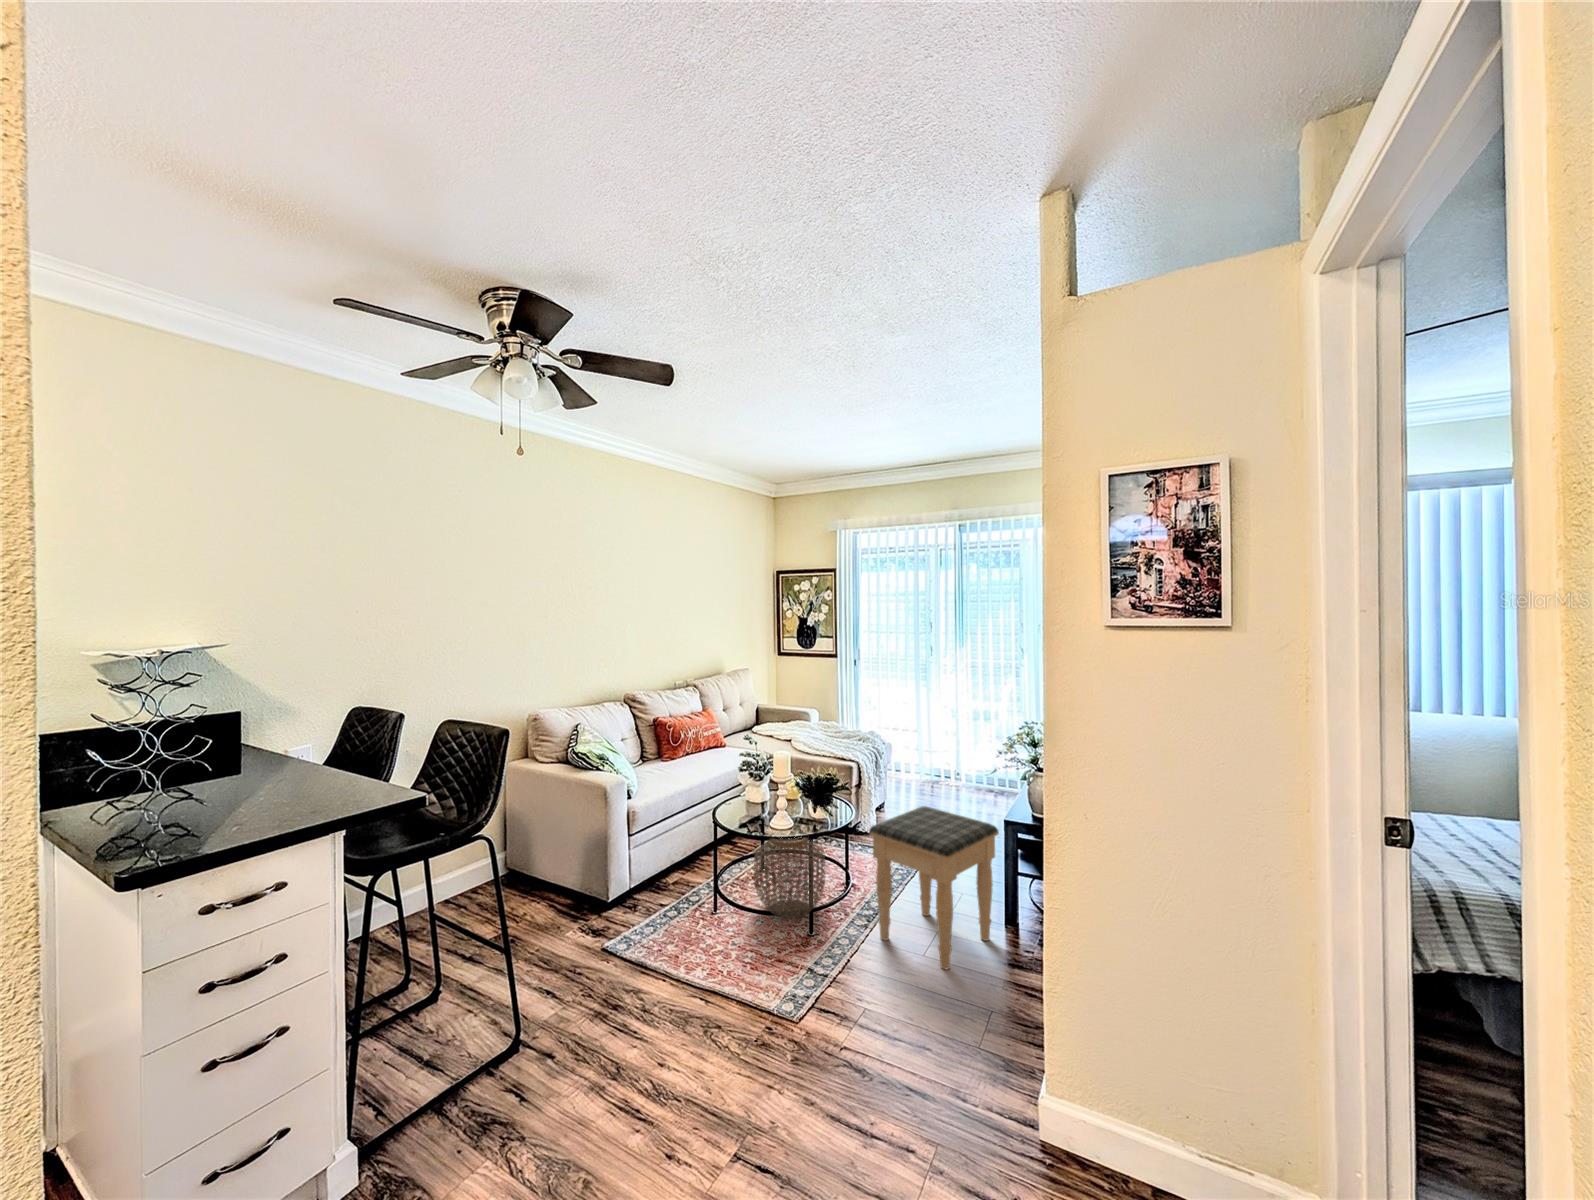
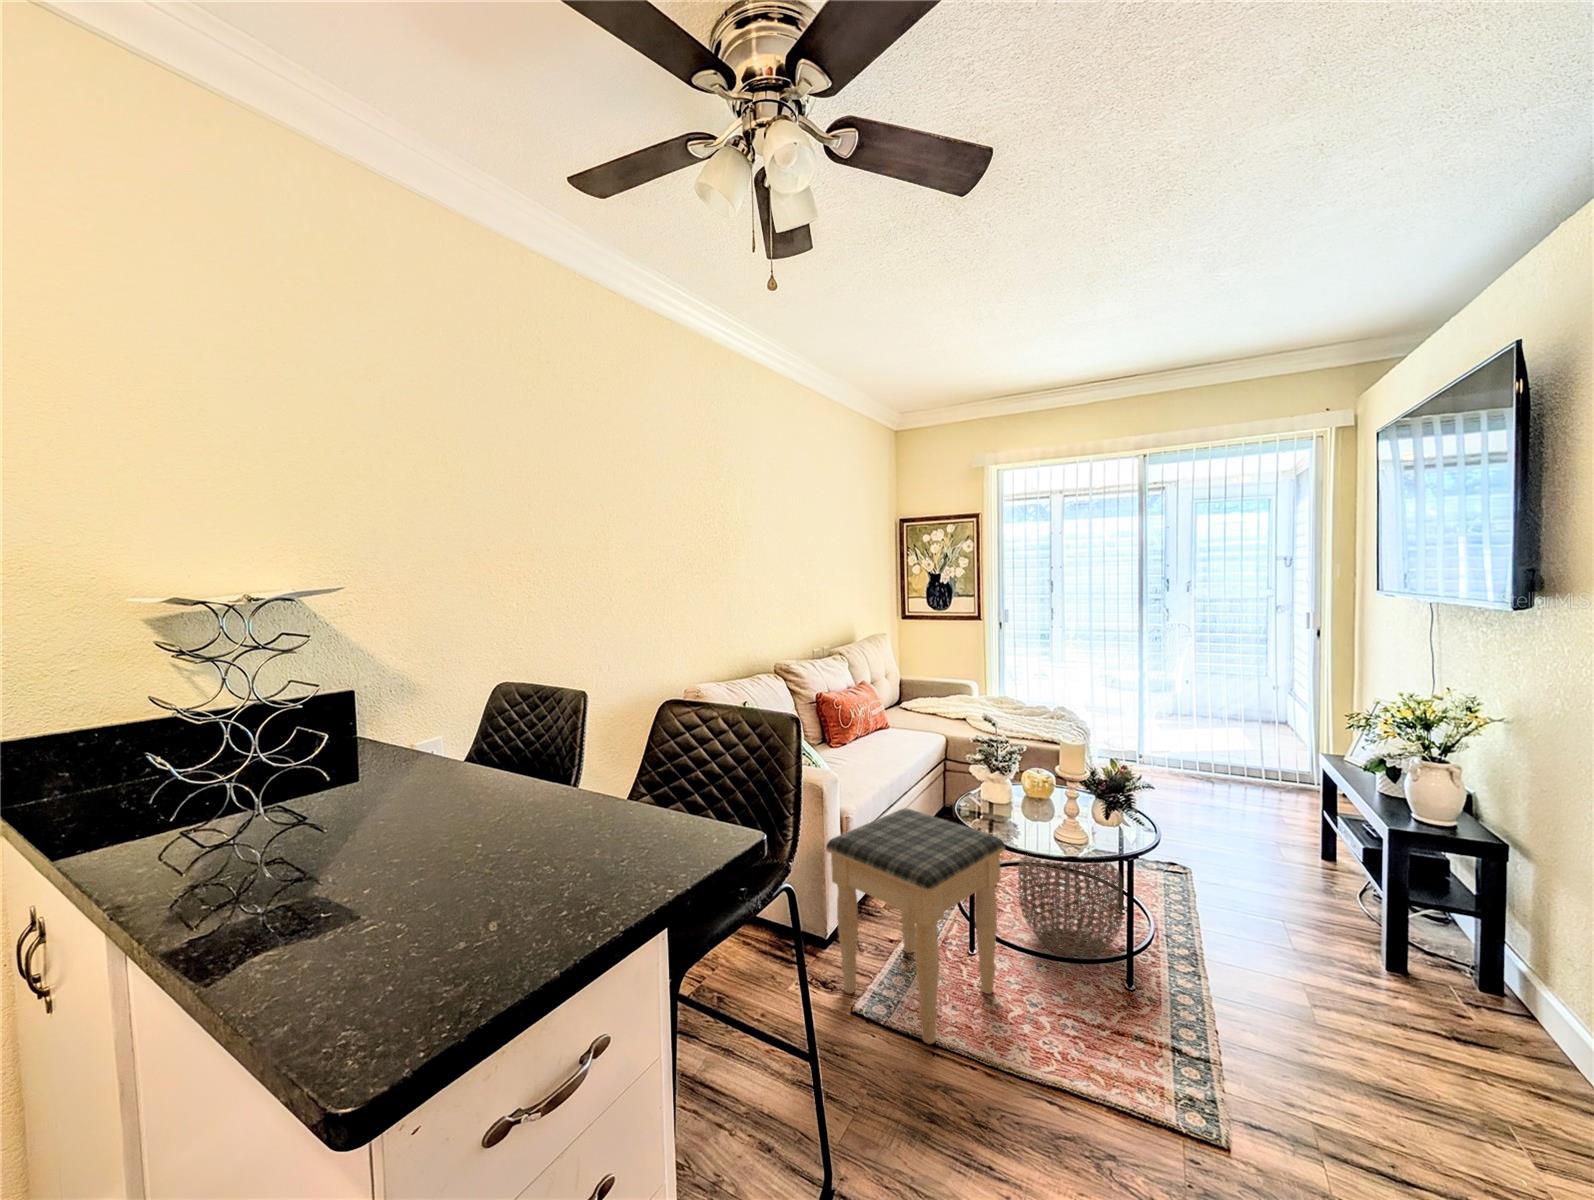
footstool: present [869,806,999,970] -> present [826,809,1005,1044]

